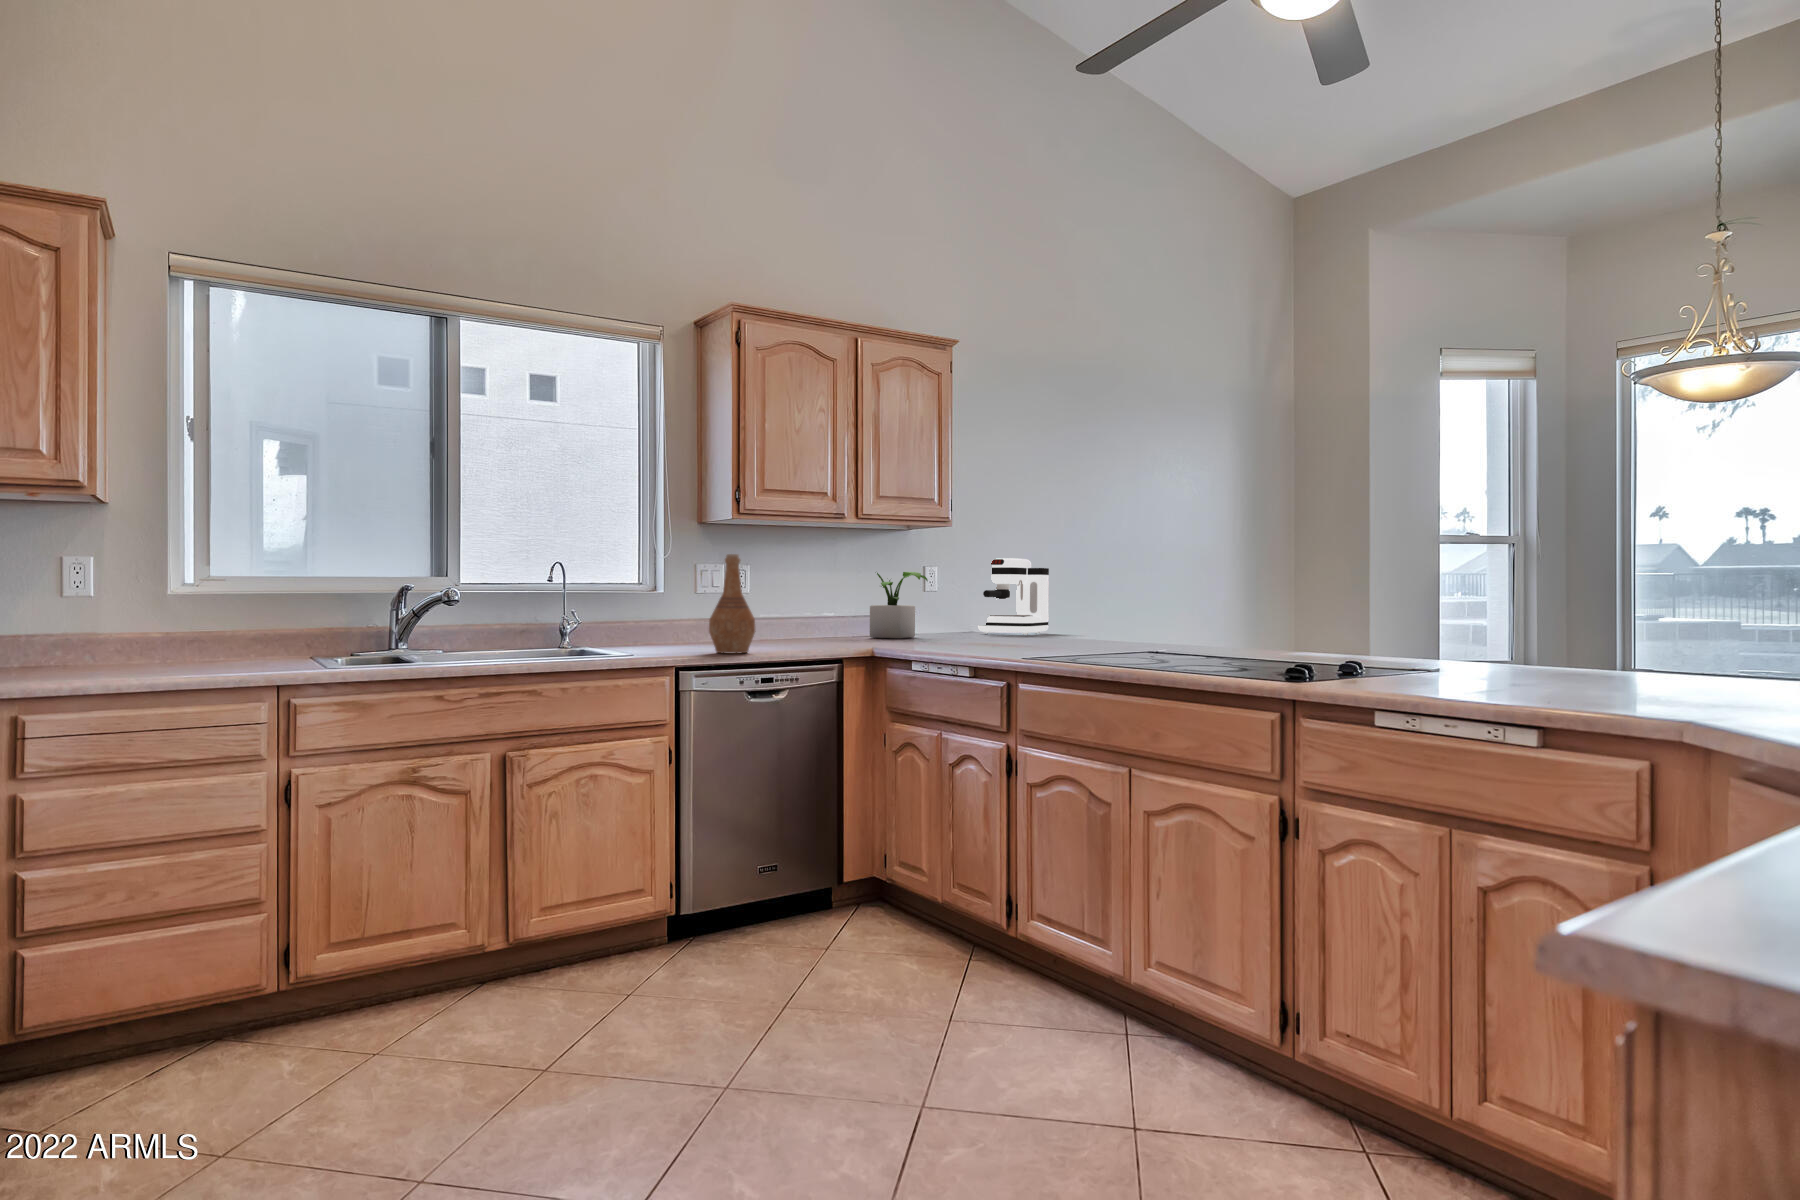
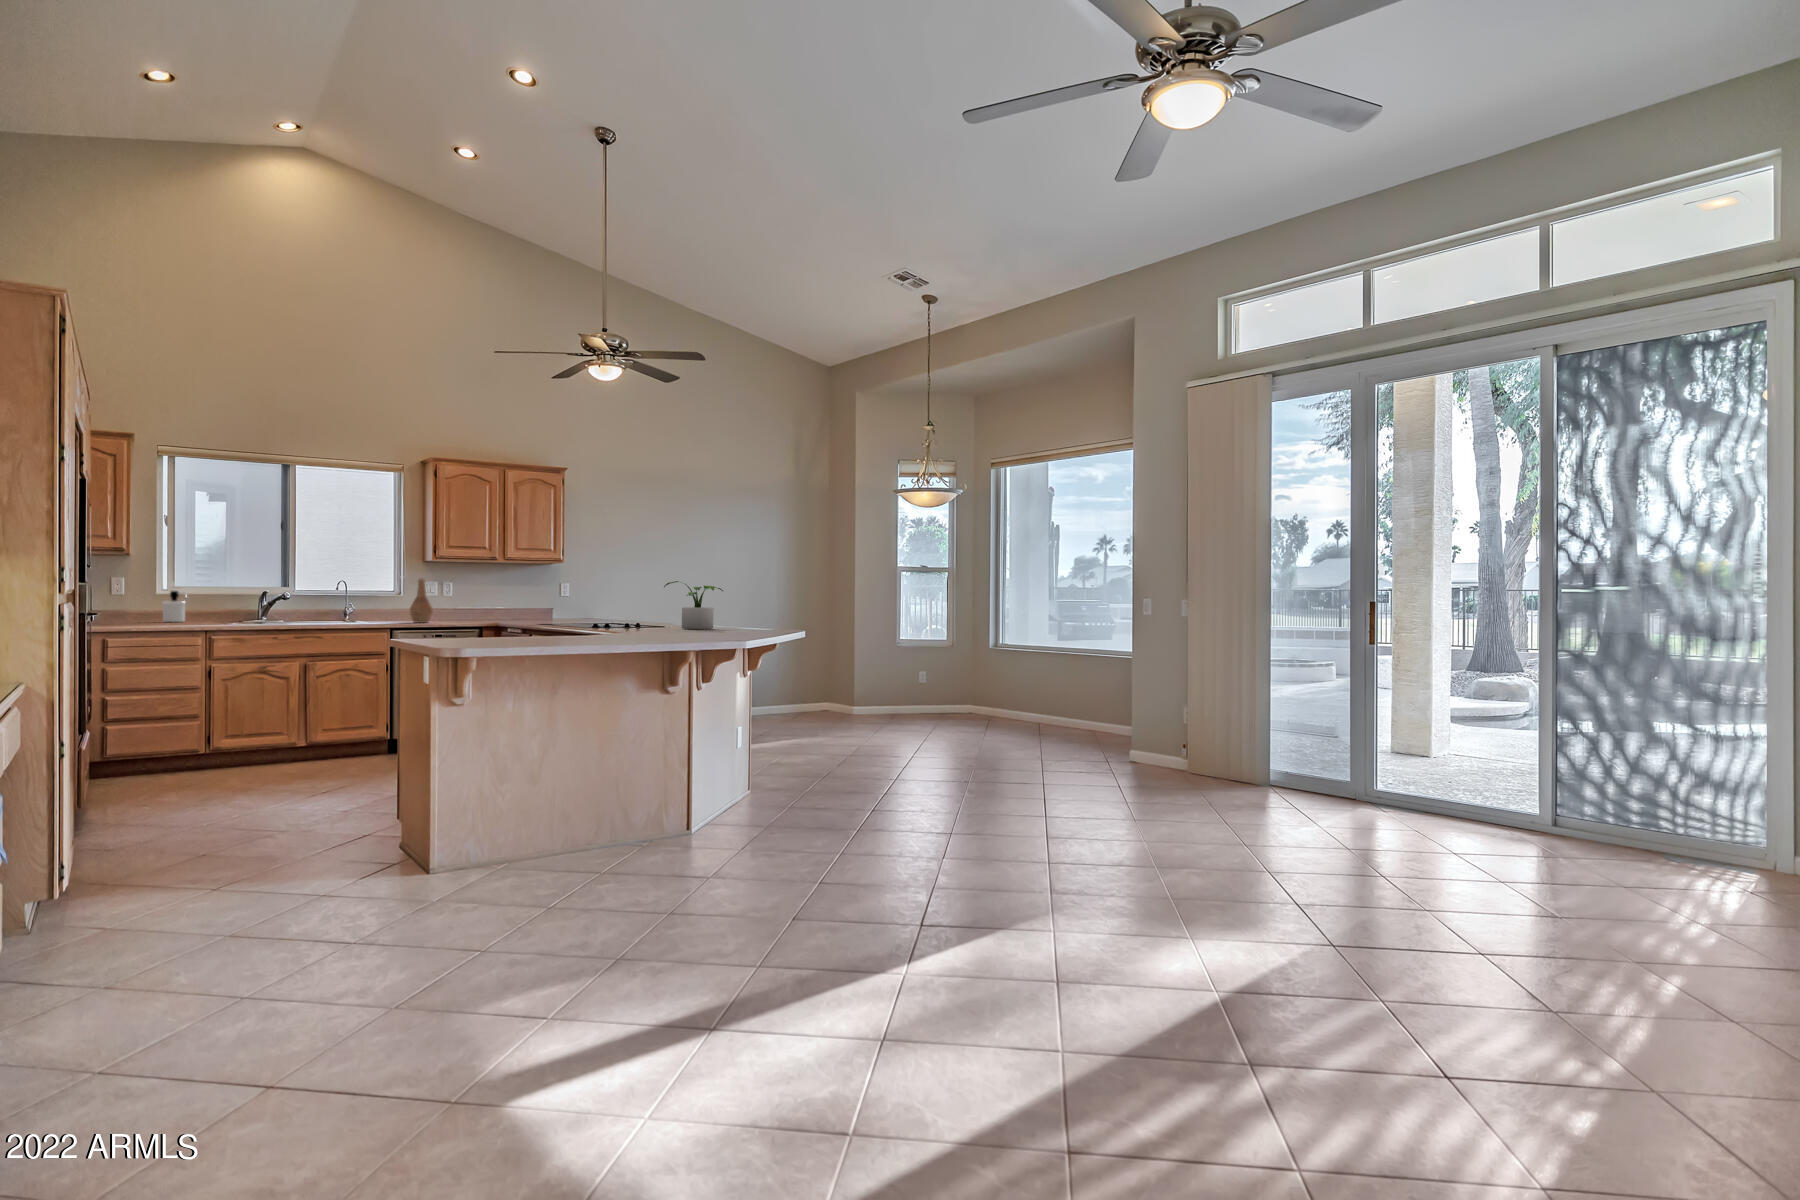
coffee maker: present [978,558,1049,635] -> none [592,579,634,619]
potted plant: present [870,572,928,638] -> present [664,581,723,629]
soap dispenser: none [185,587,239,659] -> present [162,591,187,622]

